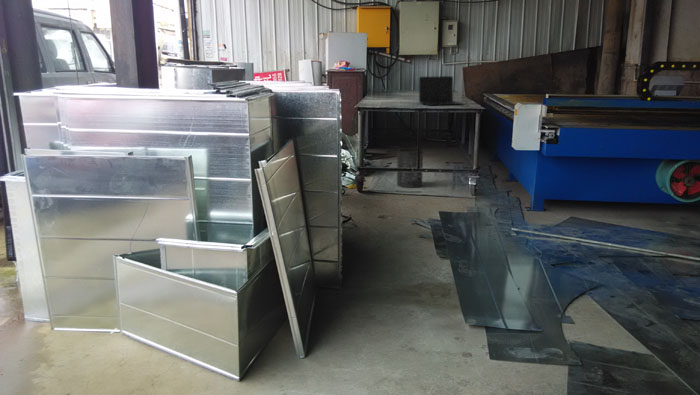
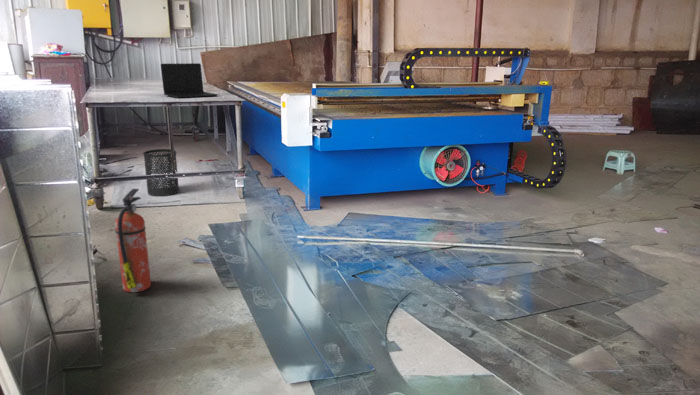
fire extinguisher: none [365,170,385,248] -> present [115,189,151,292]

